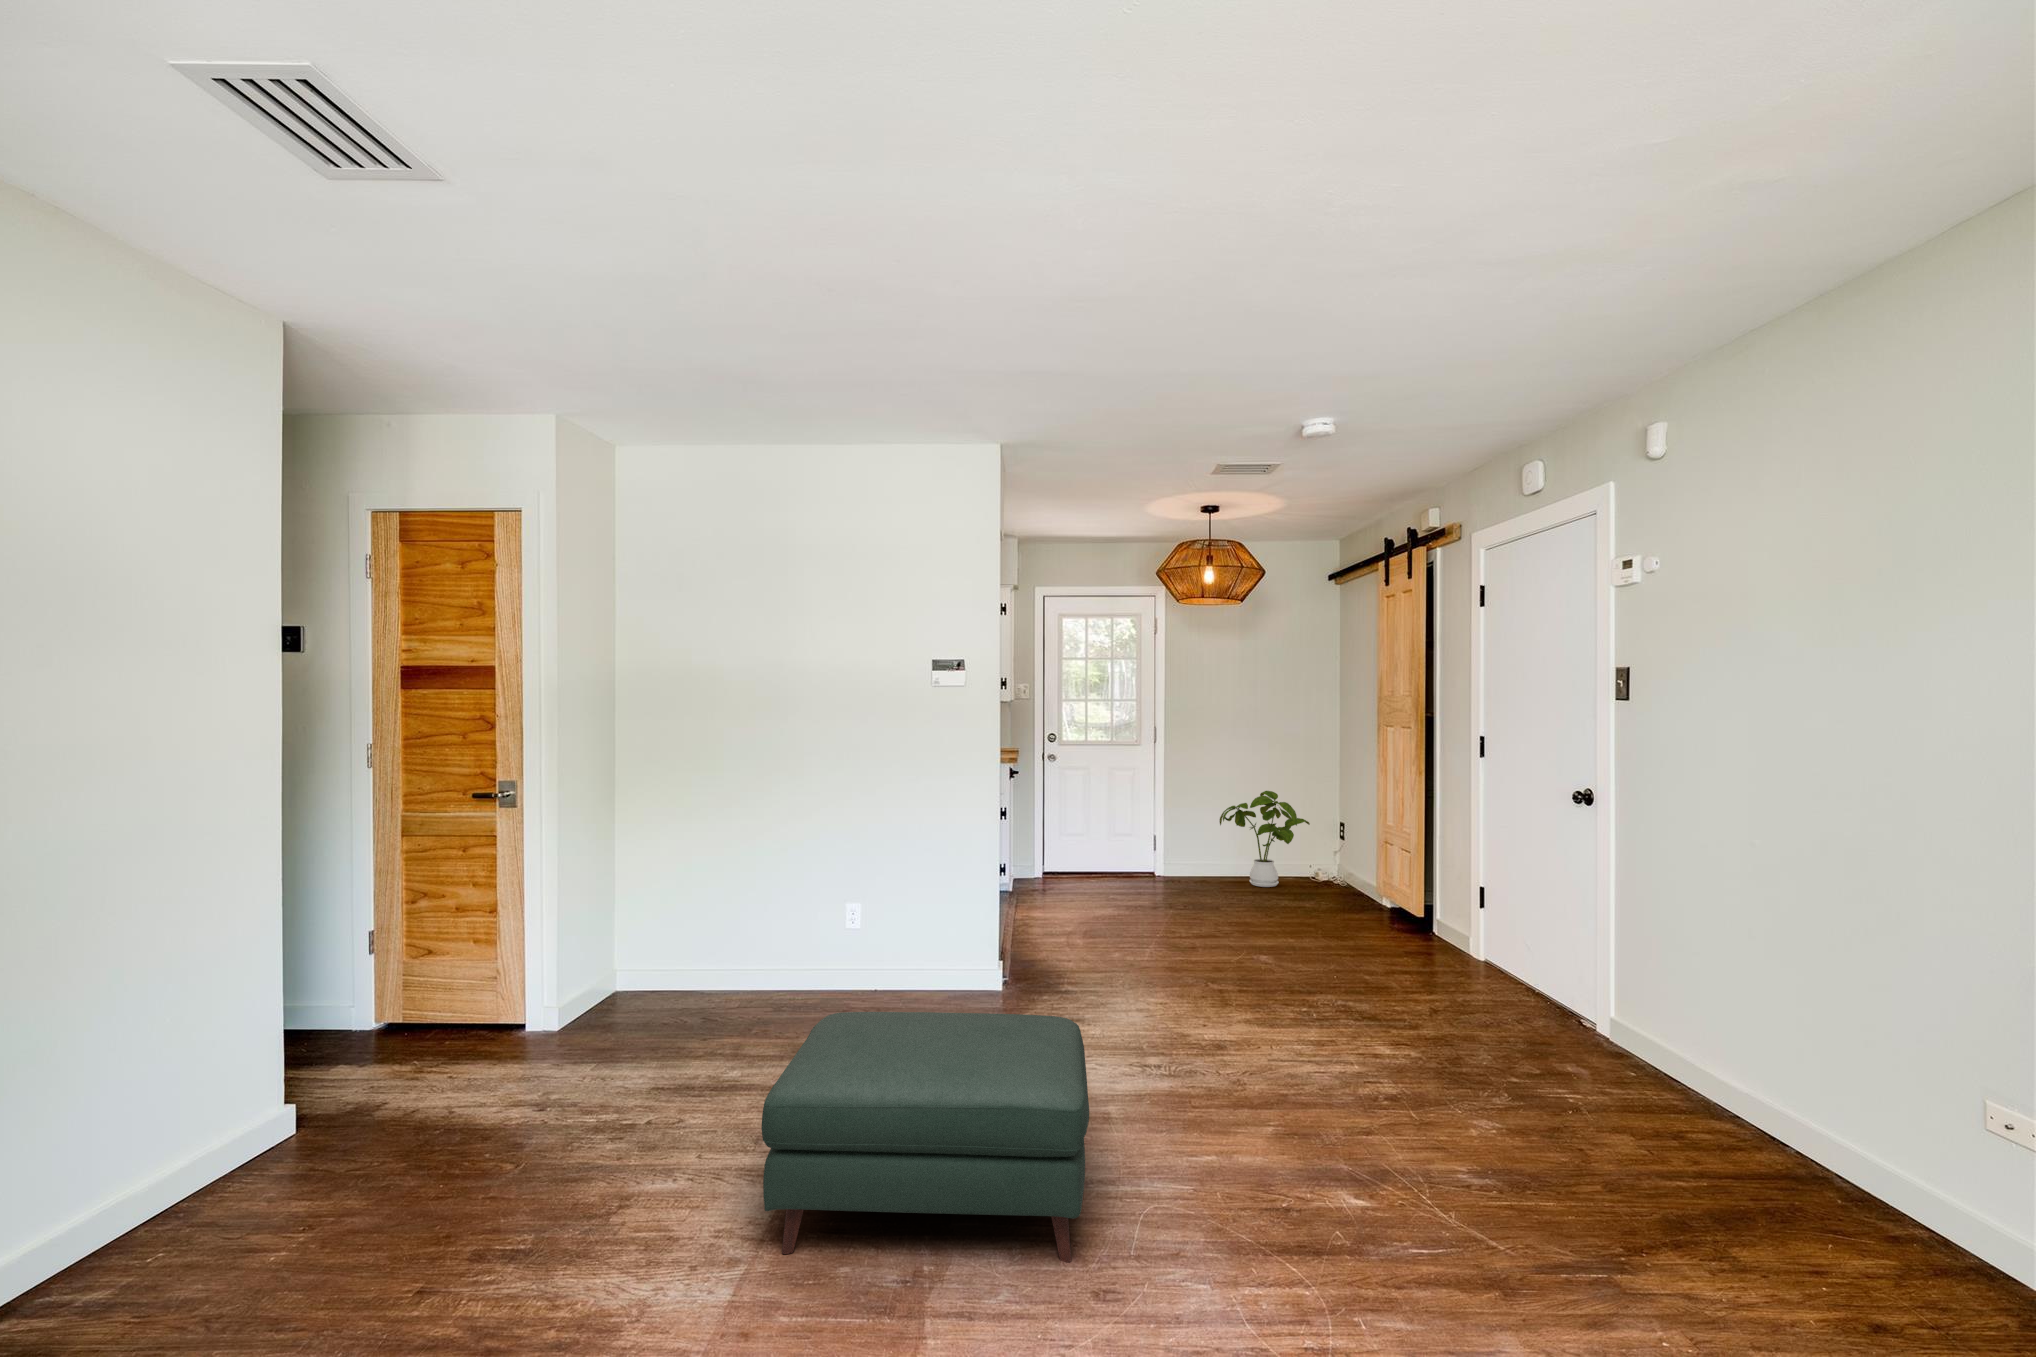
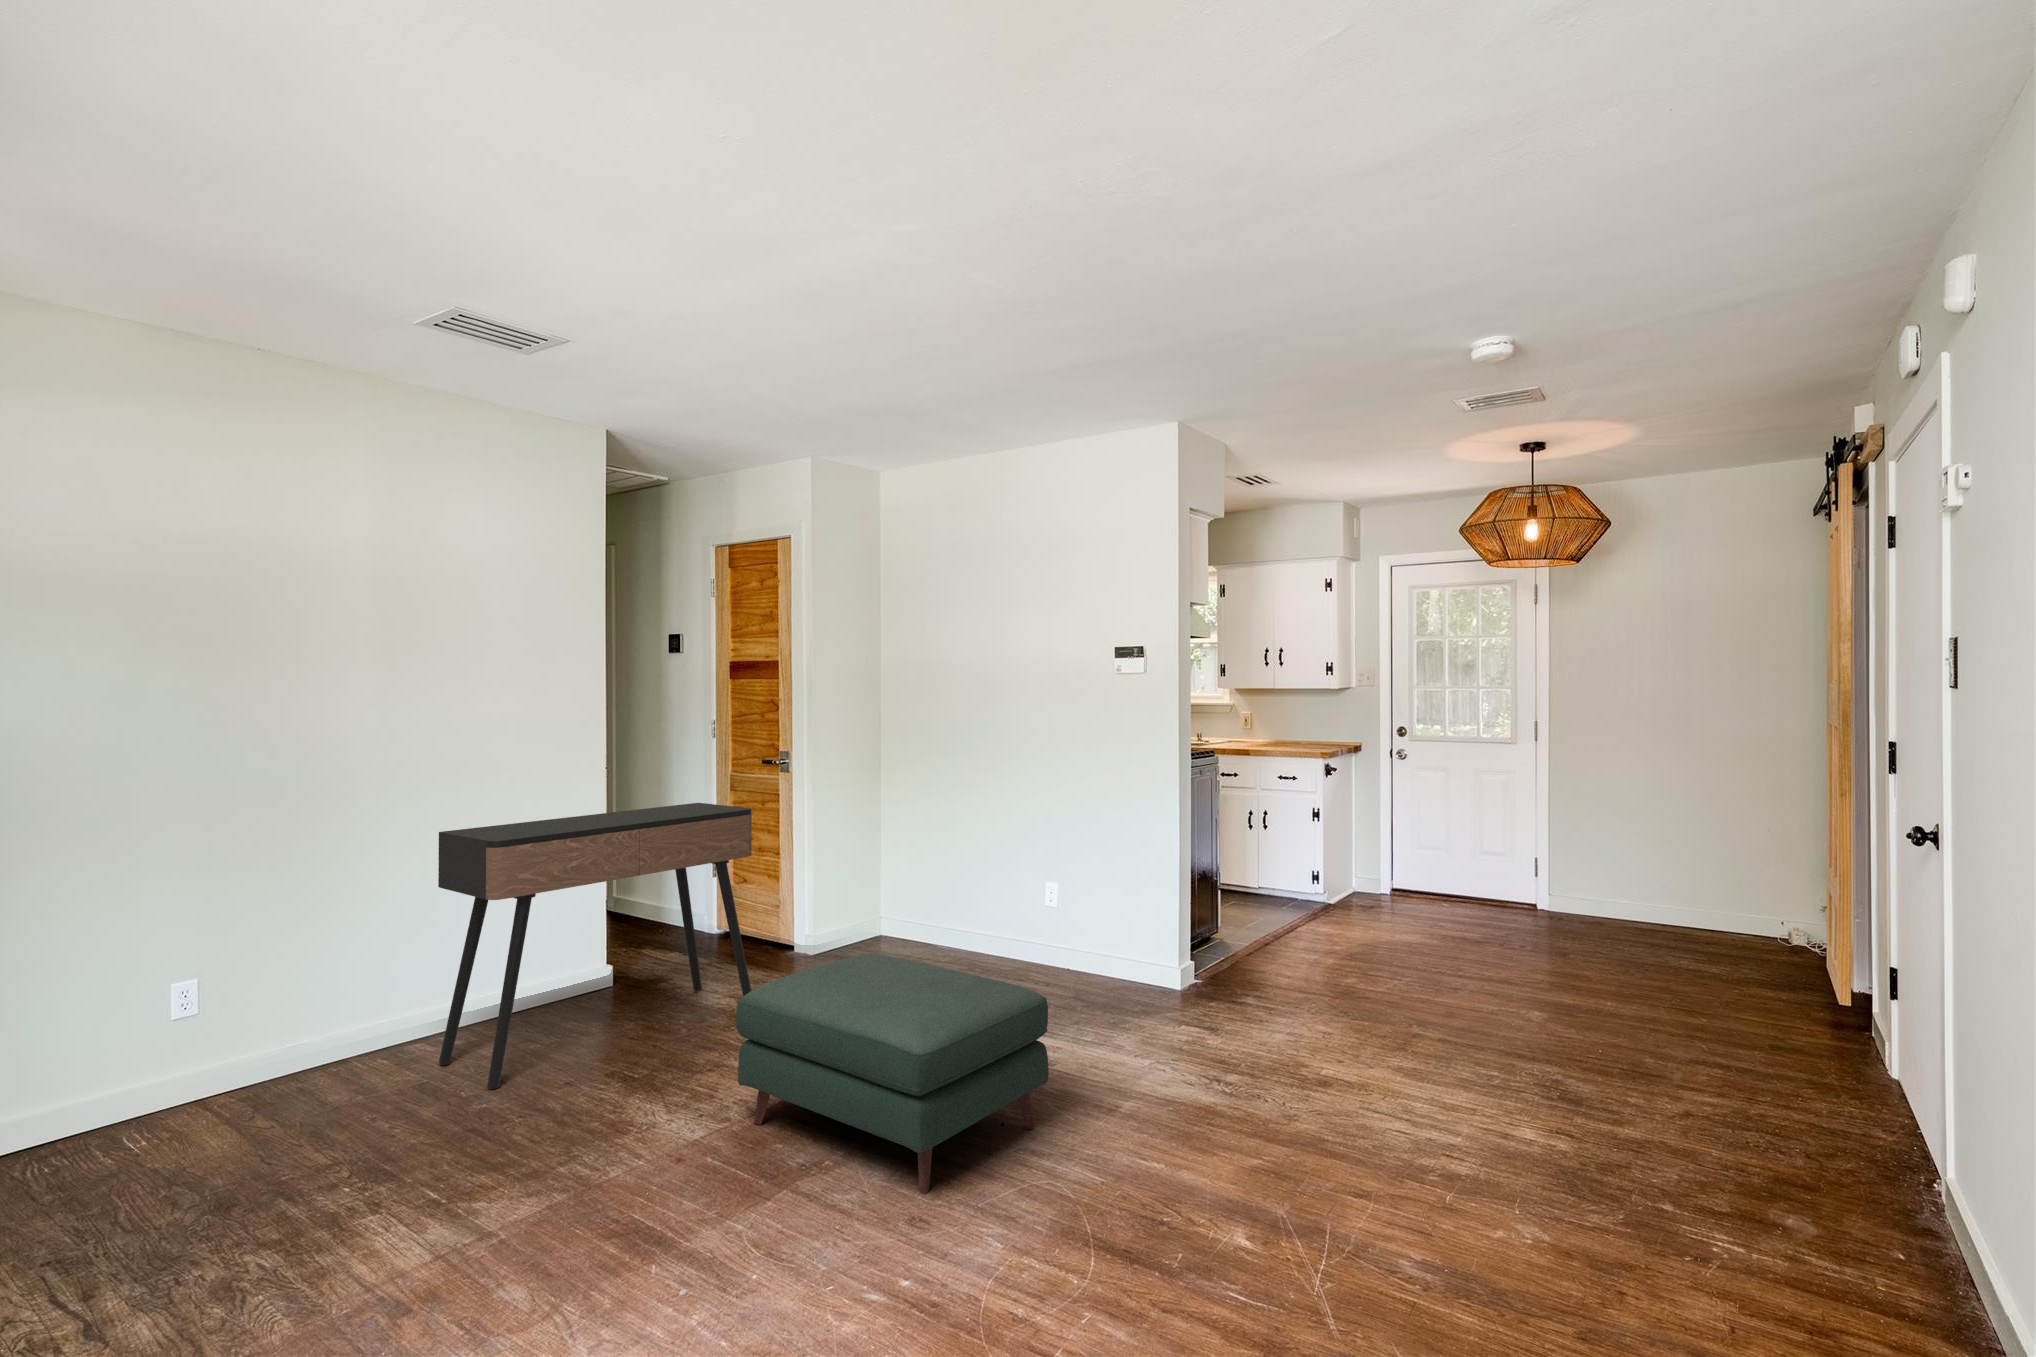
house plant: present [1220,791,1310,887] -> none [1621,811,1771,941]
console table: none [126,857,570,1348] -> present [438,803,752,1090]

